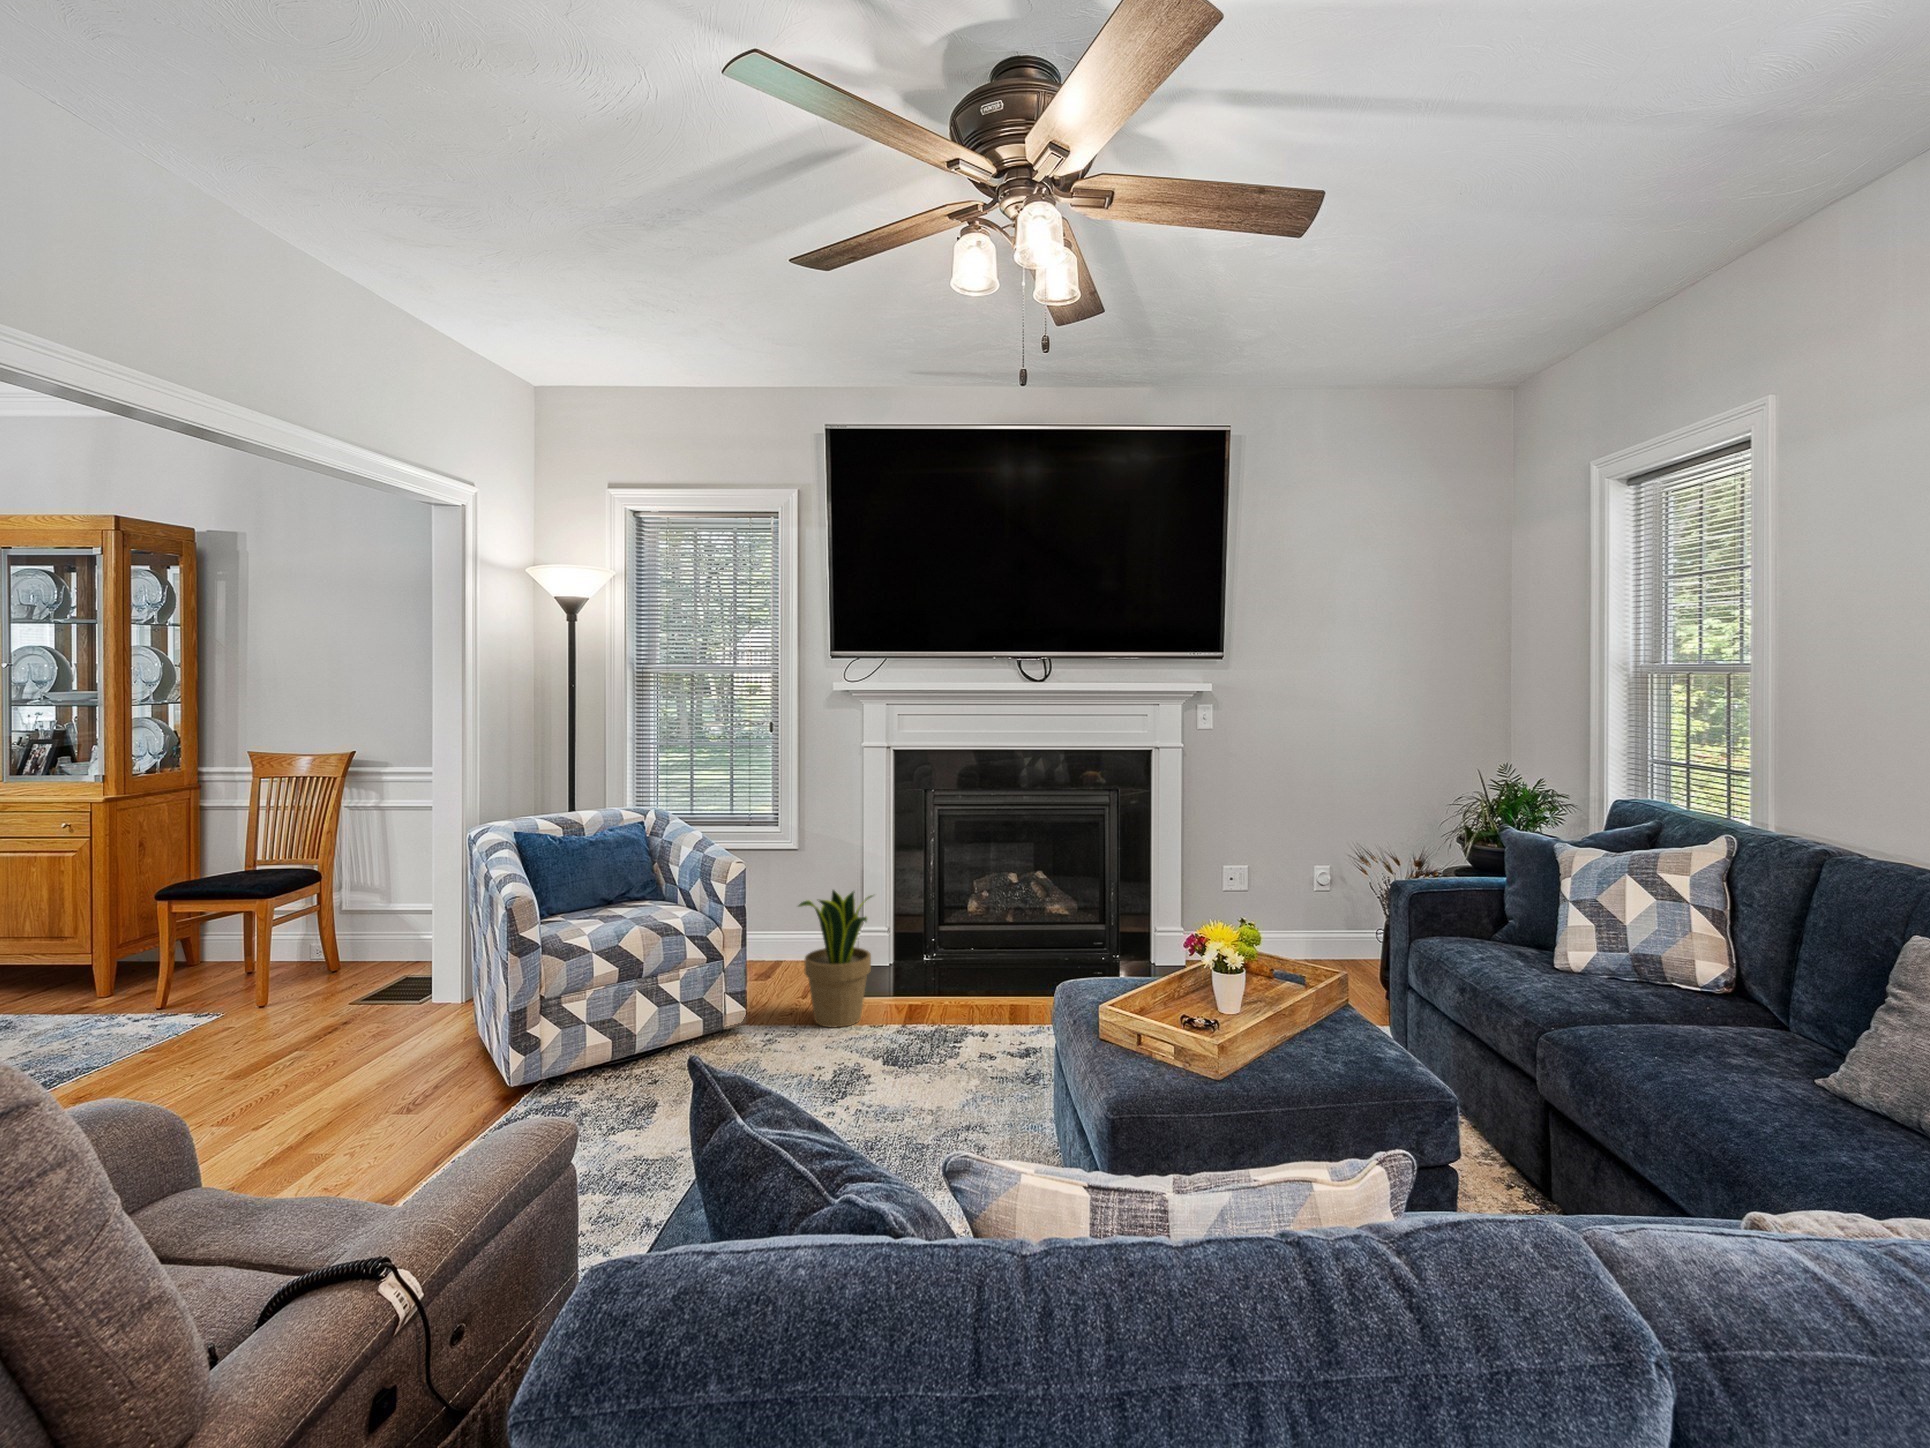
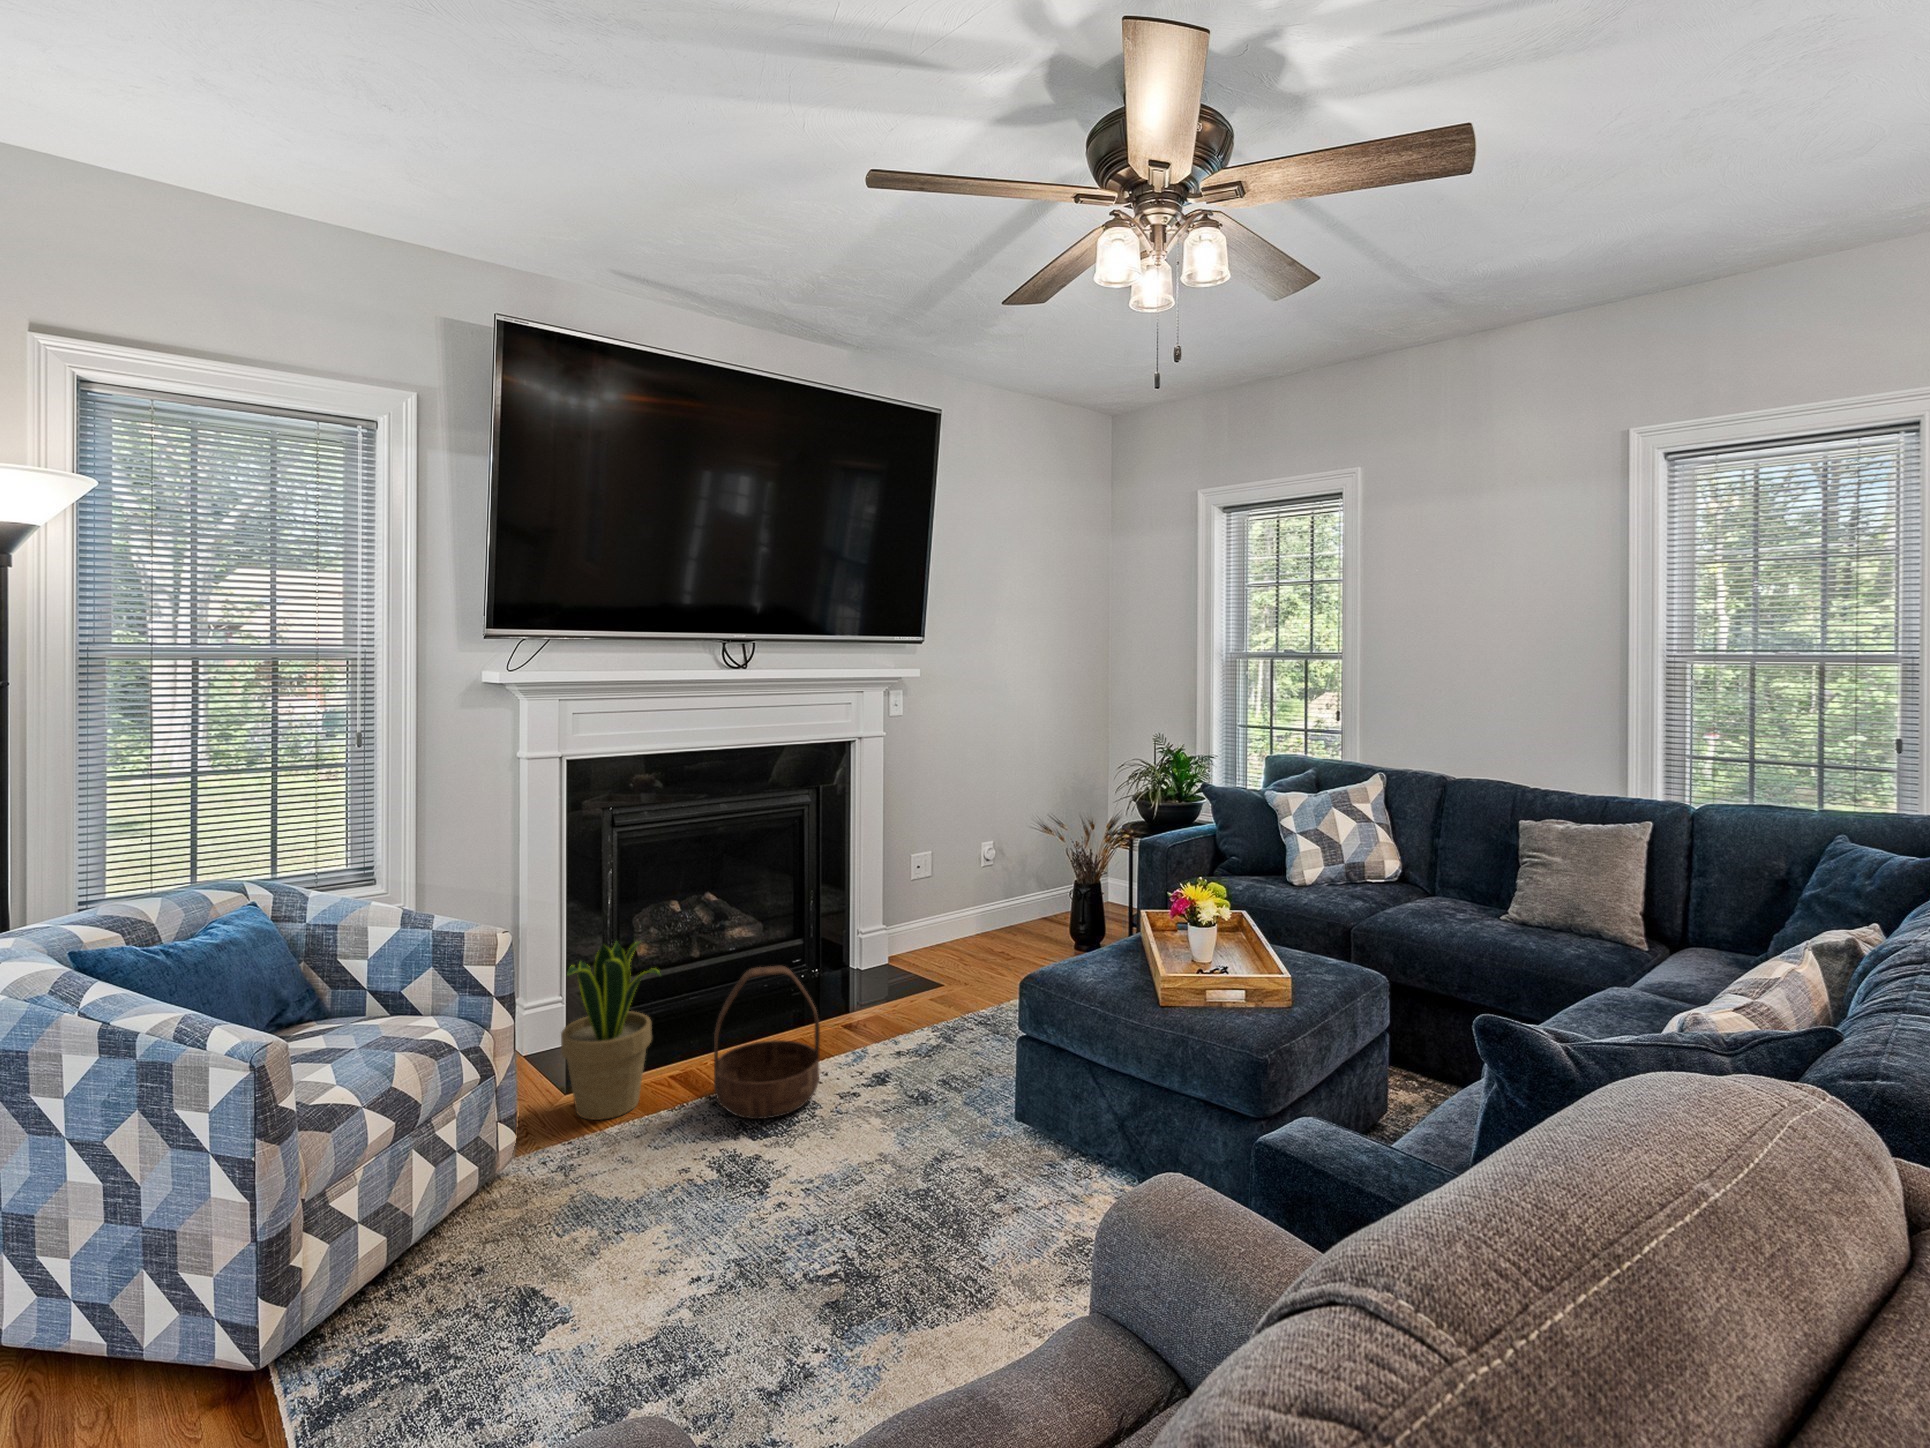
basket: none [886,931,975,1062] -> present [714,965,820,1119]

